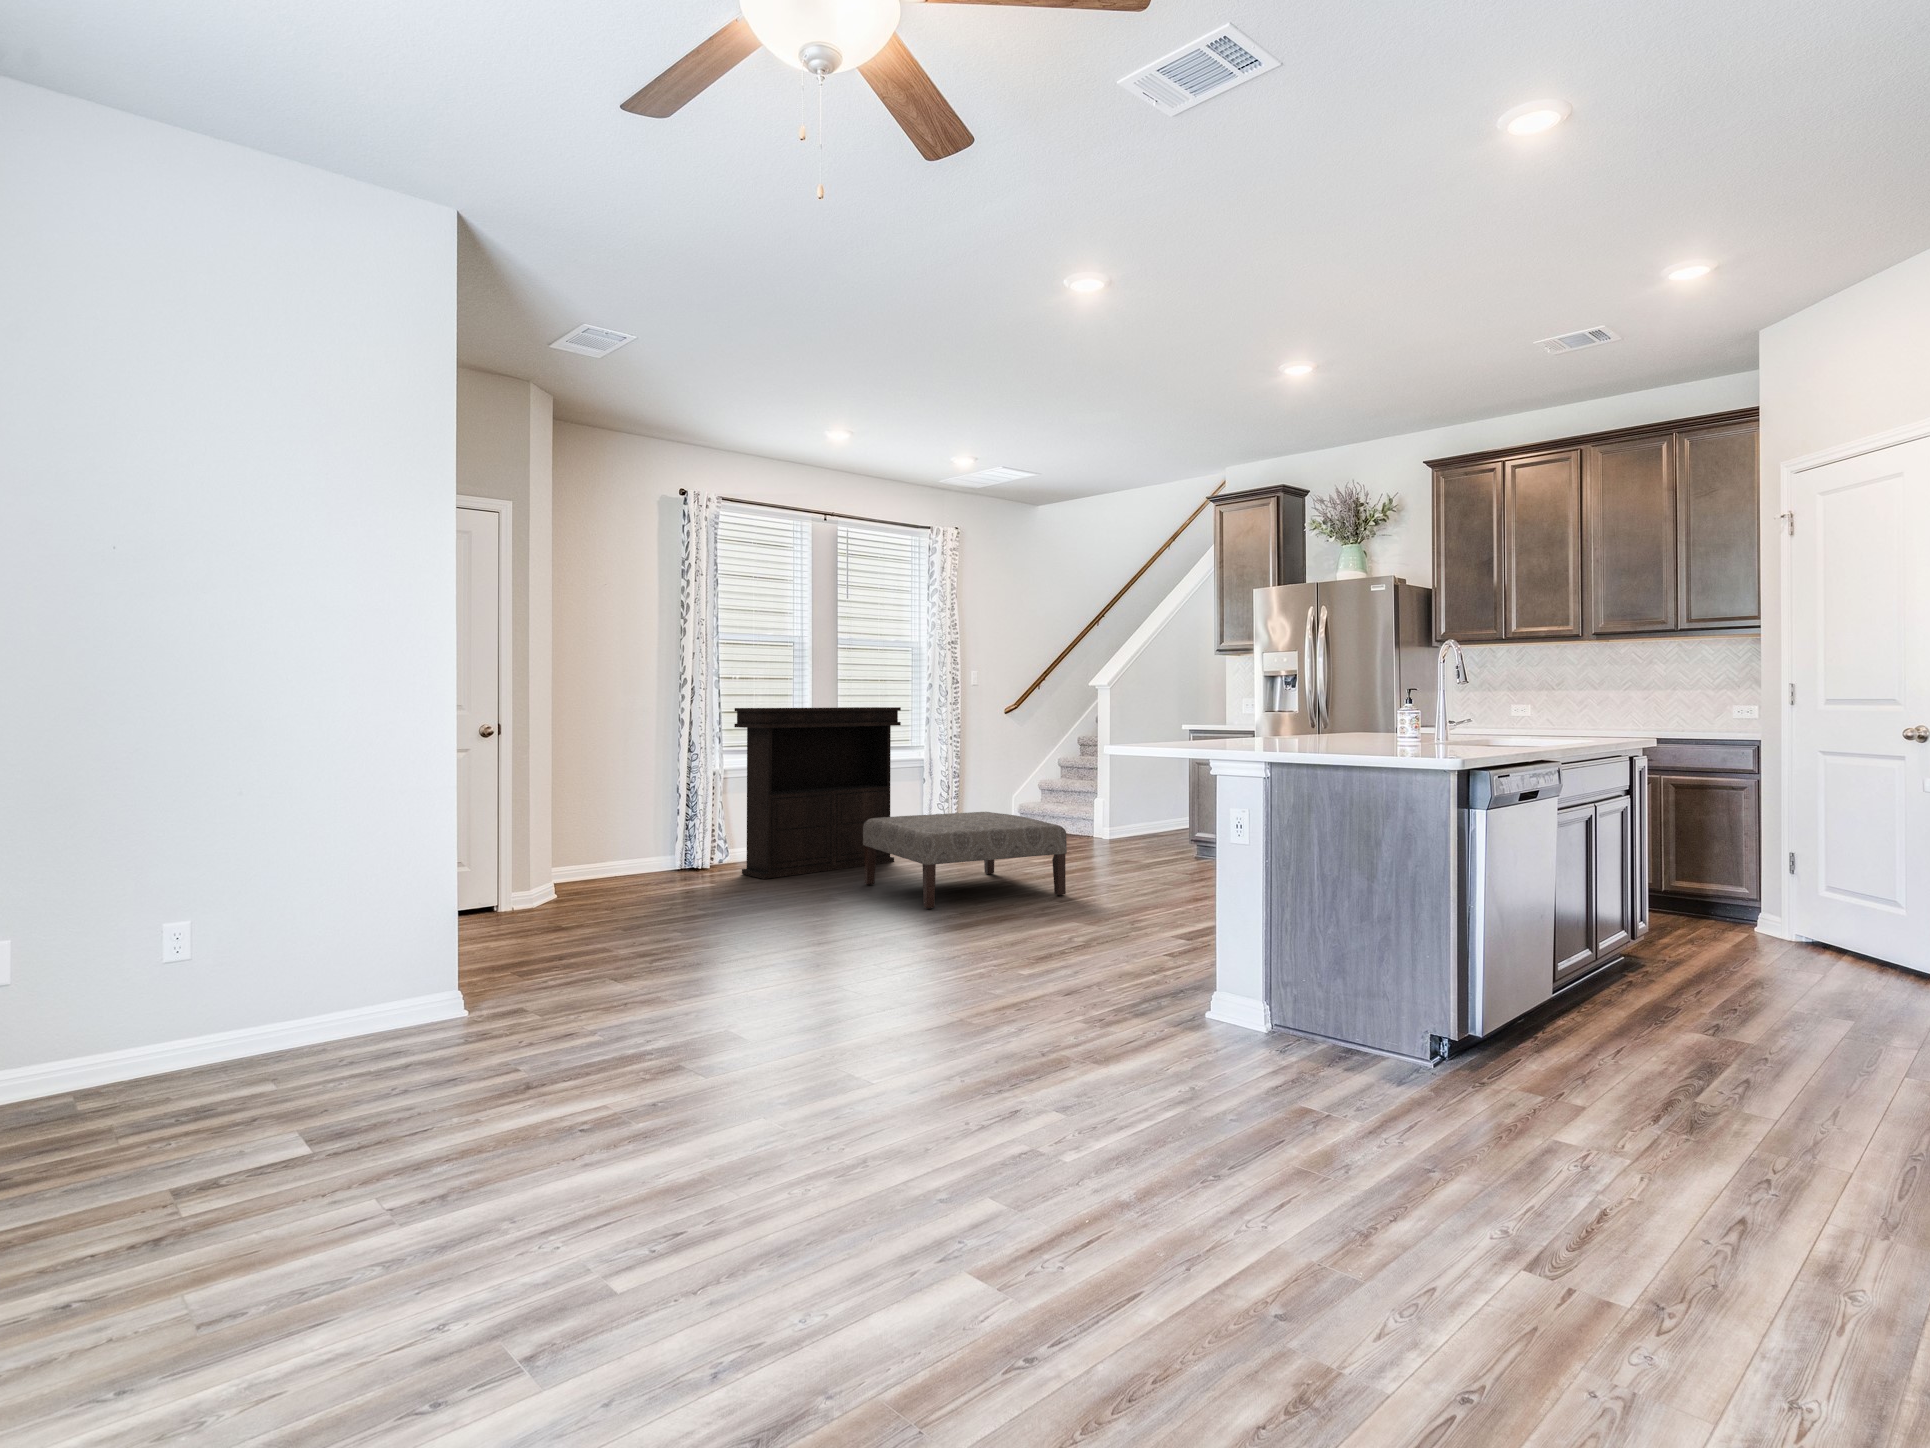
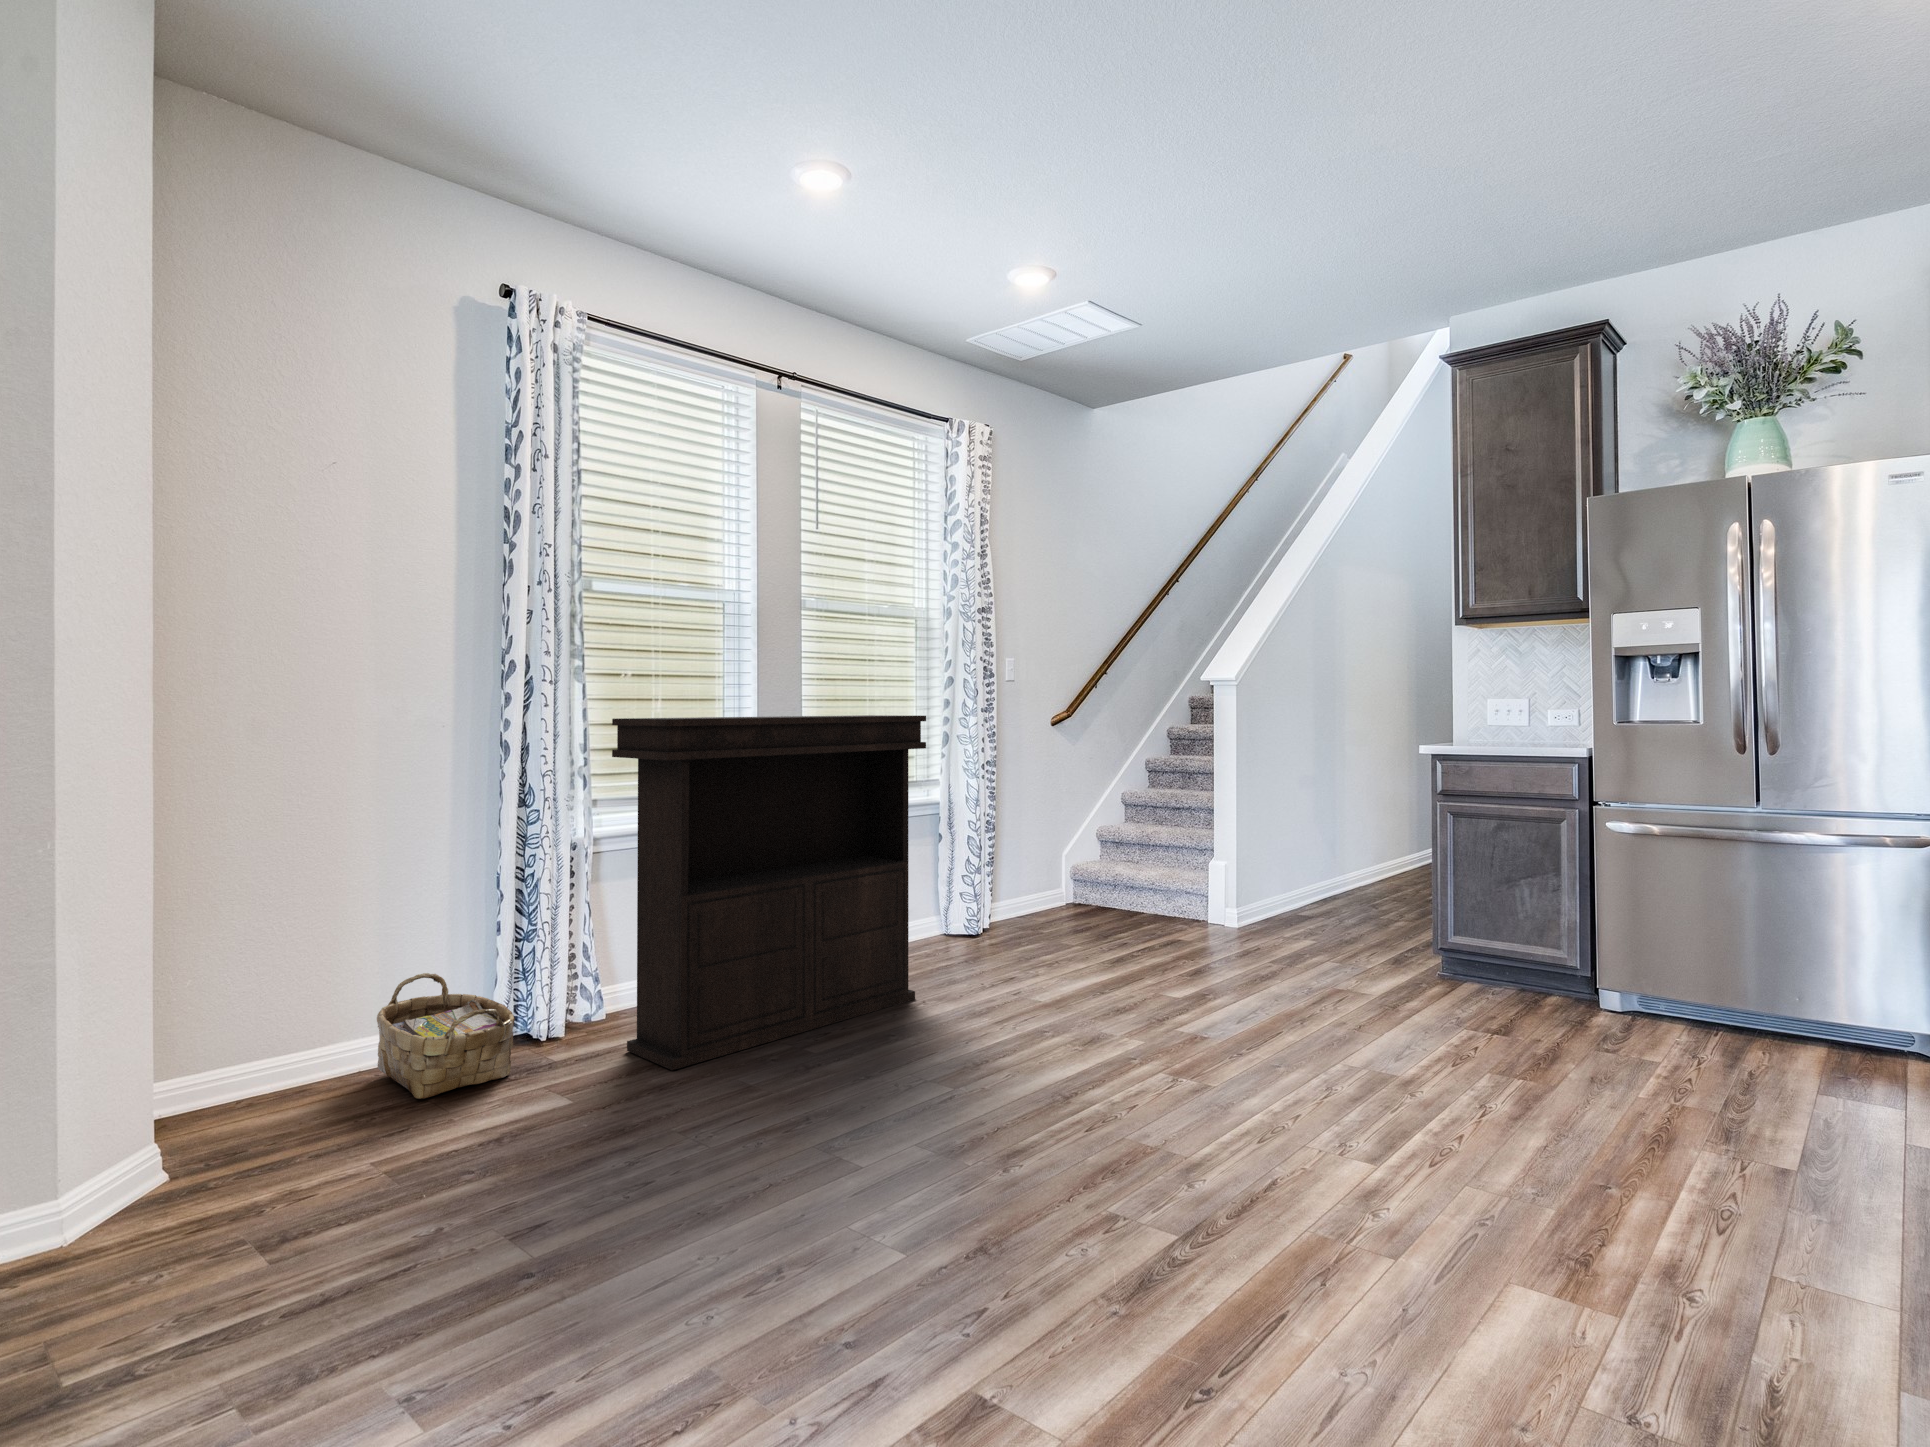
ottoman: present [863,812,1067,909] -> none [883,919,1341,1207]
woven basket: none [626,832,689,884] -> present [377,973,515,1099]

